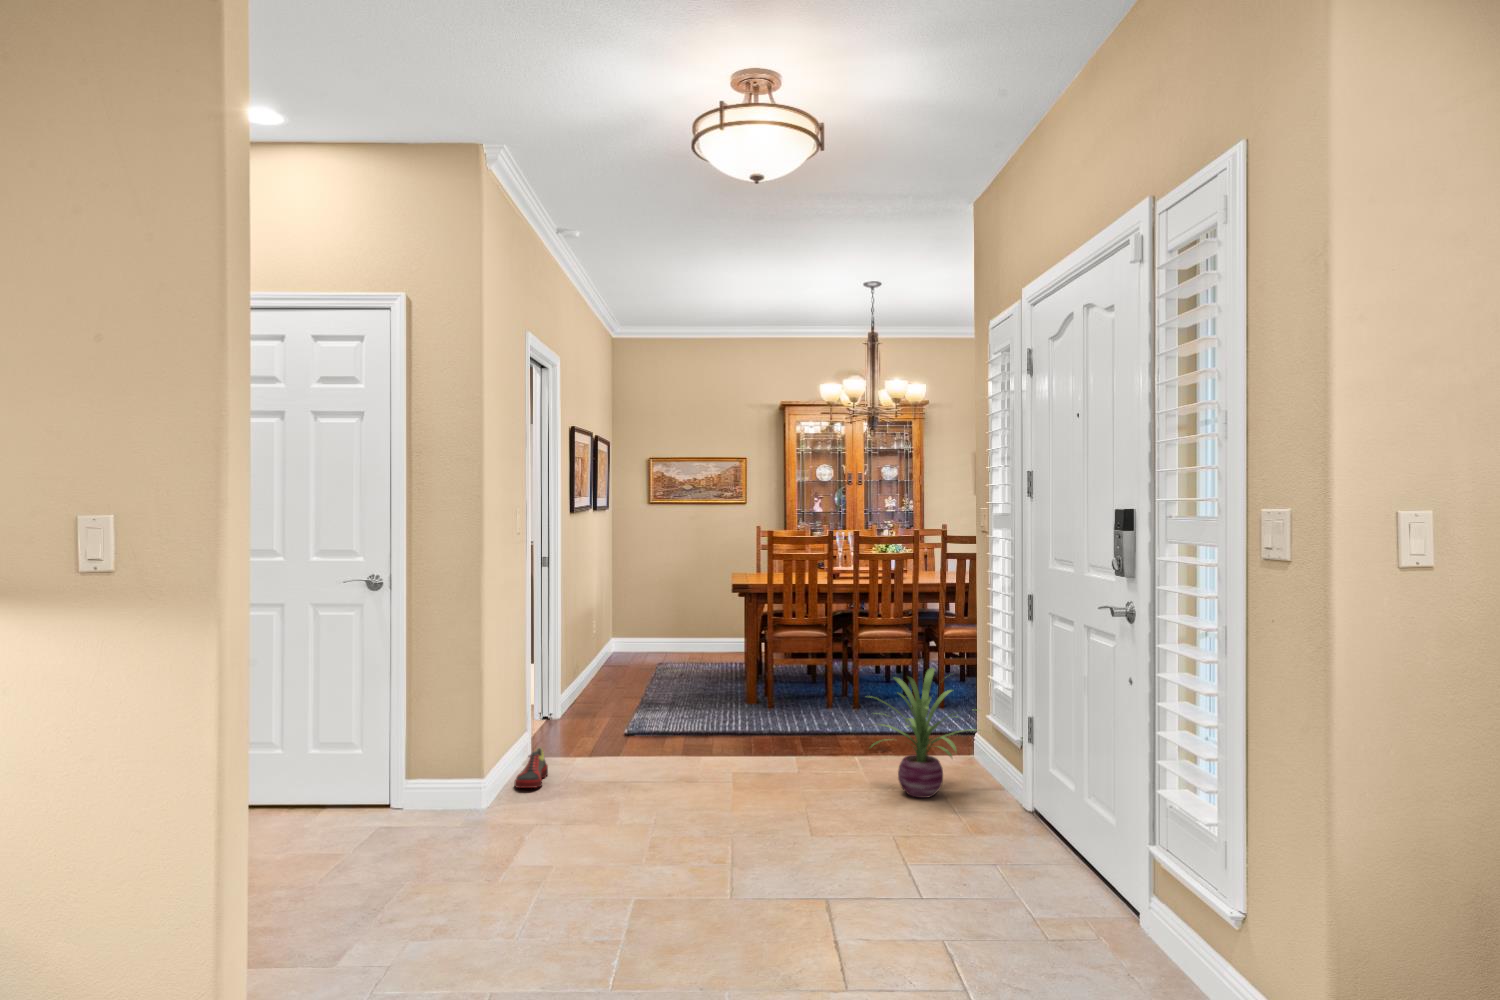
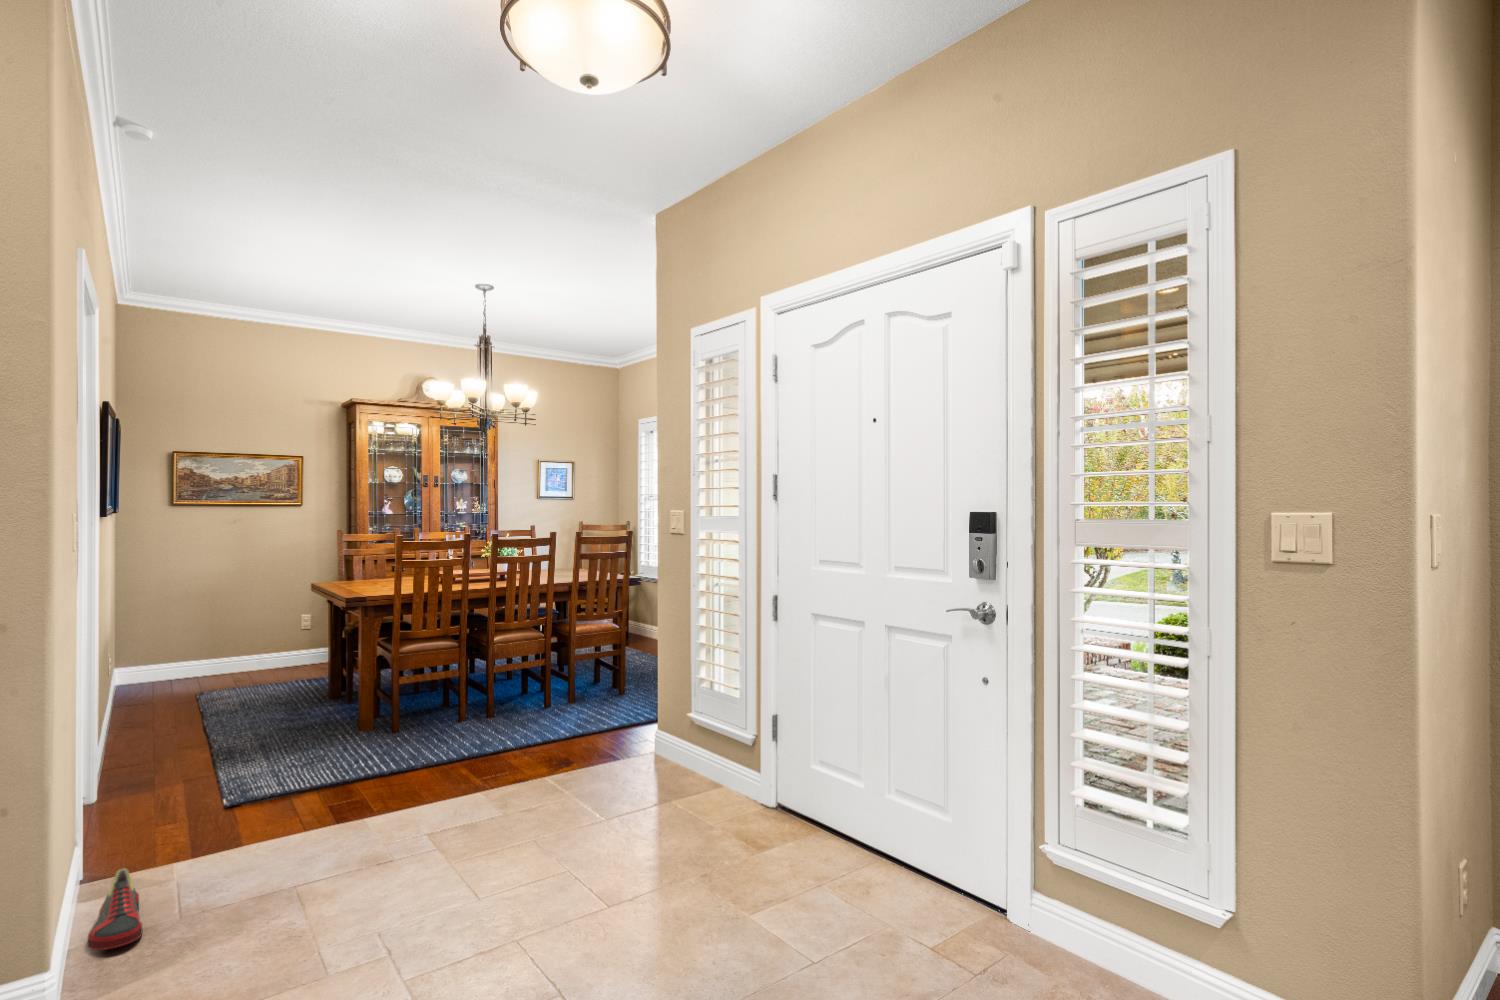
decorative plant: present [870,668,964,798] -> none [587,675,725,817]

